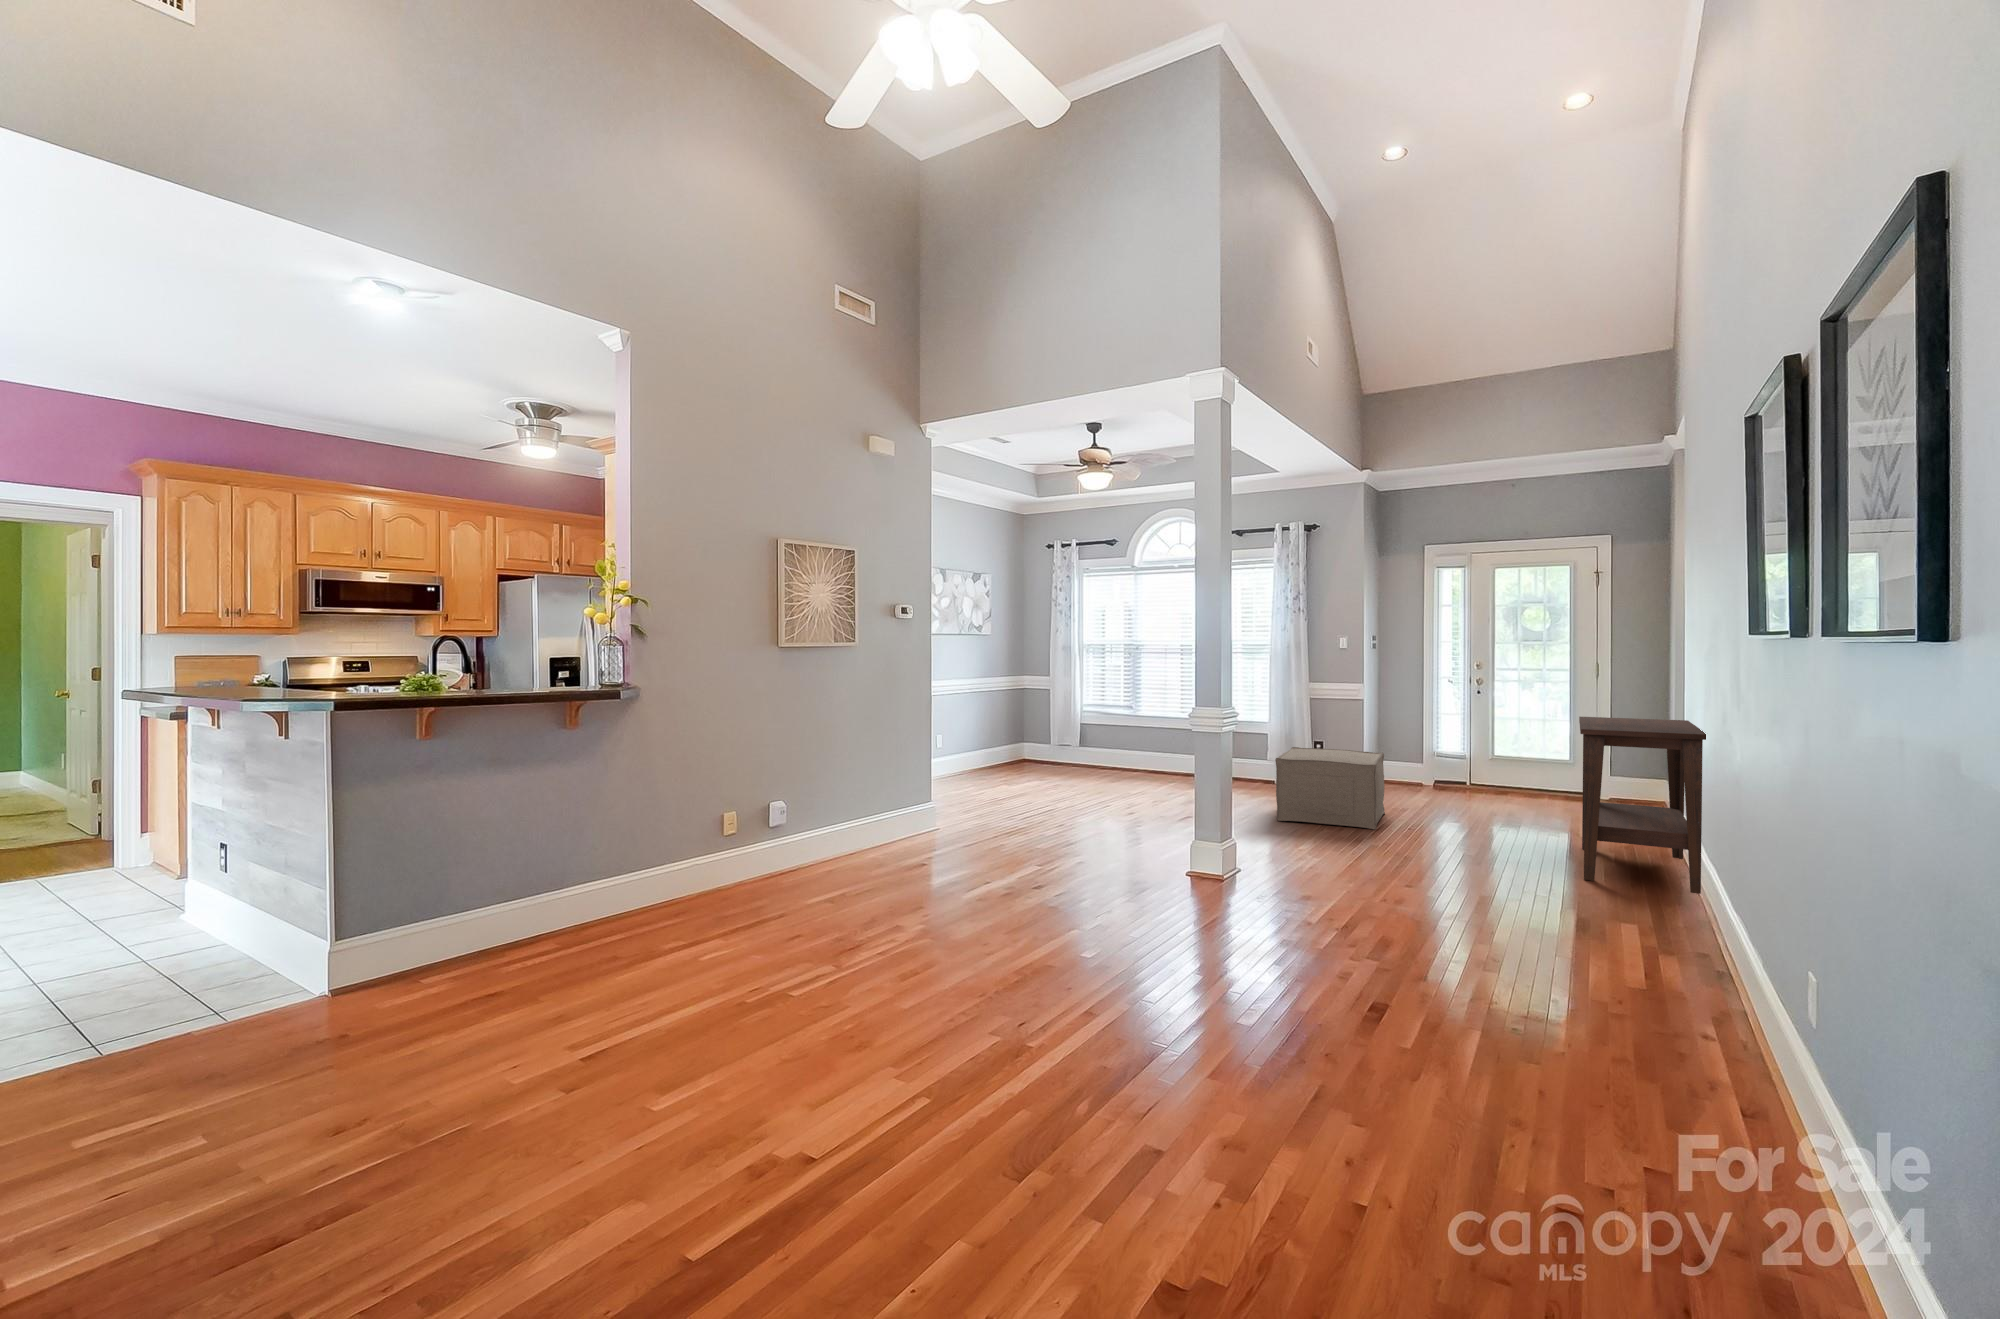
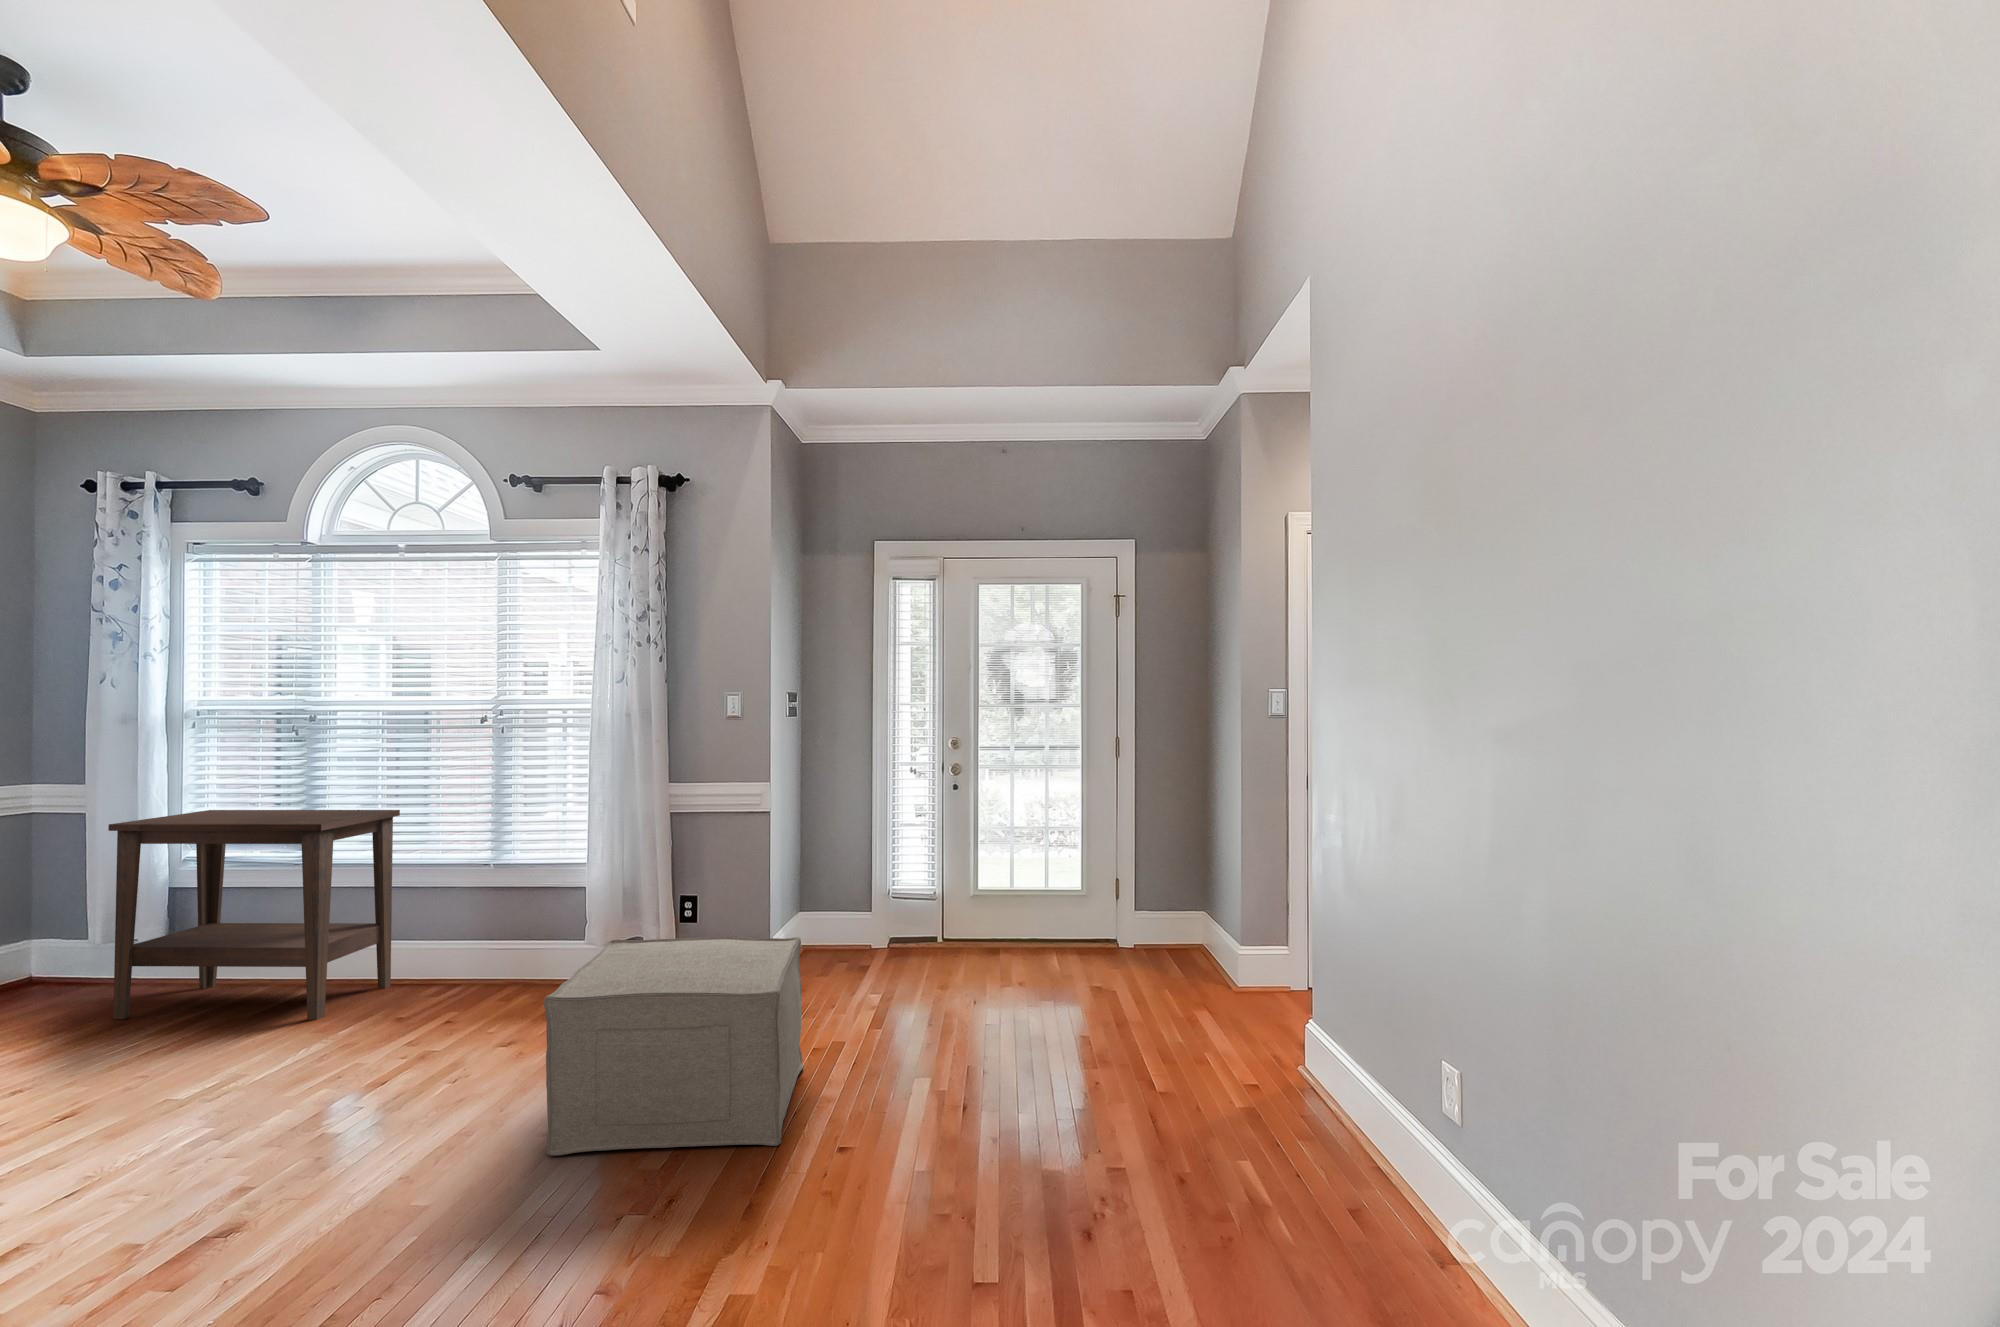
side table: present [1579,717,1706,894] -> present [108,810,400,1020]

